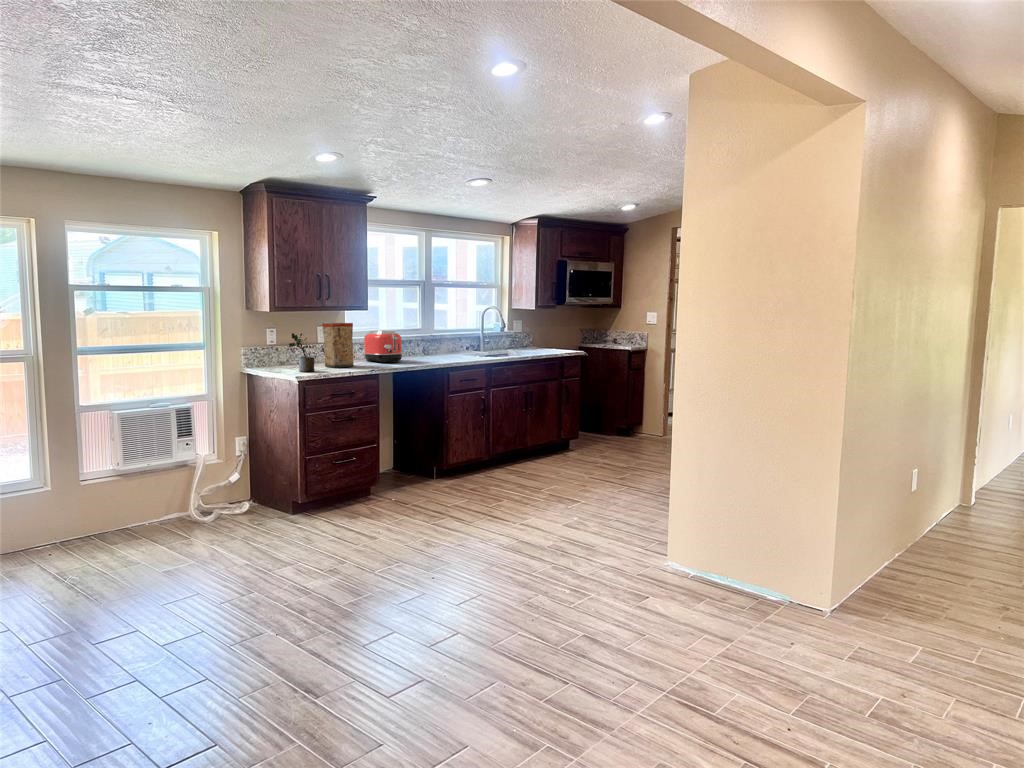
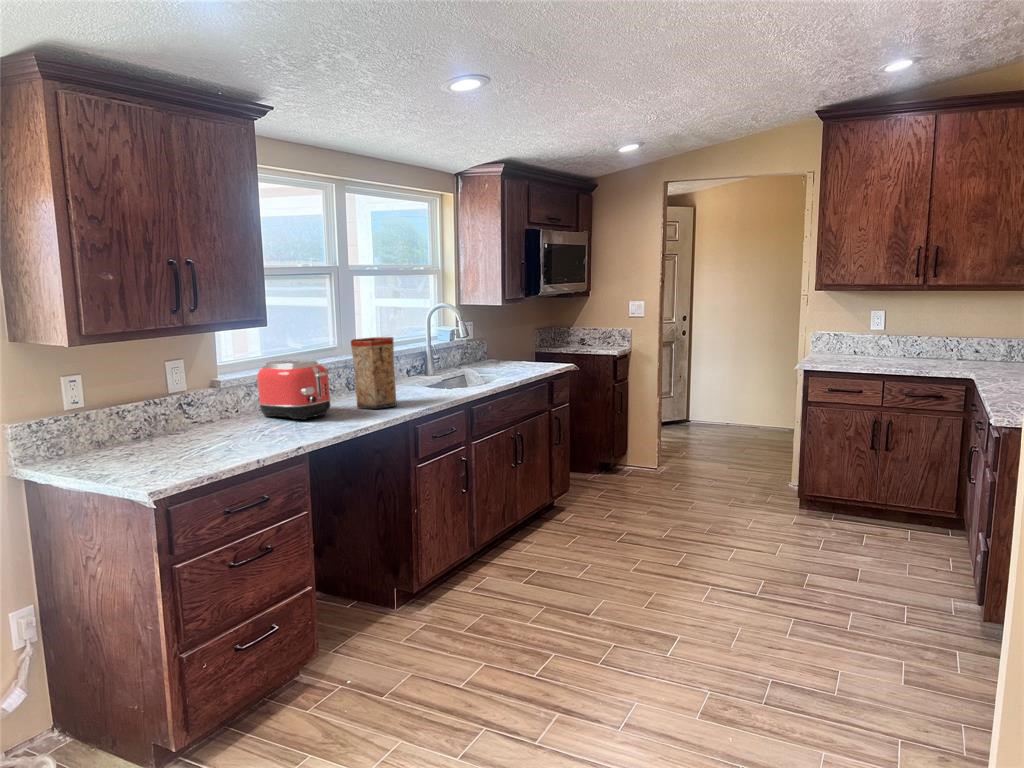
vase: present [322,323,353,368] -> present [351,337,396,409]
potted plant: present [289,333,315,372] -> none [120,387,181,469]

